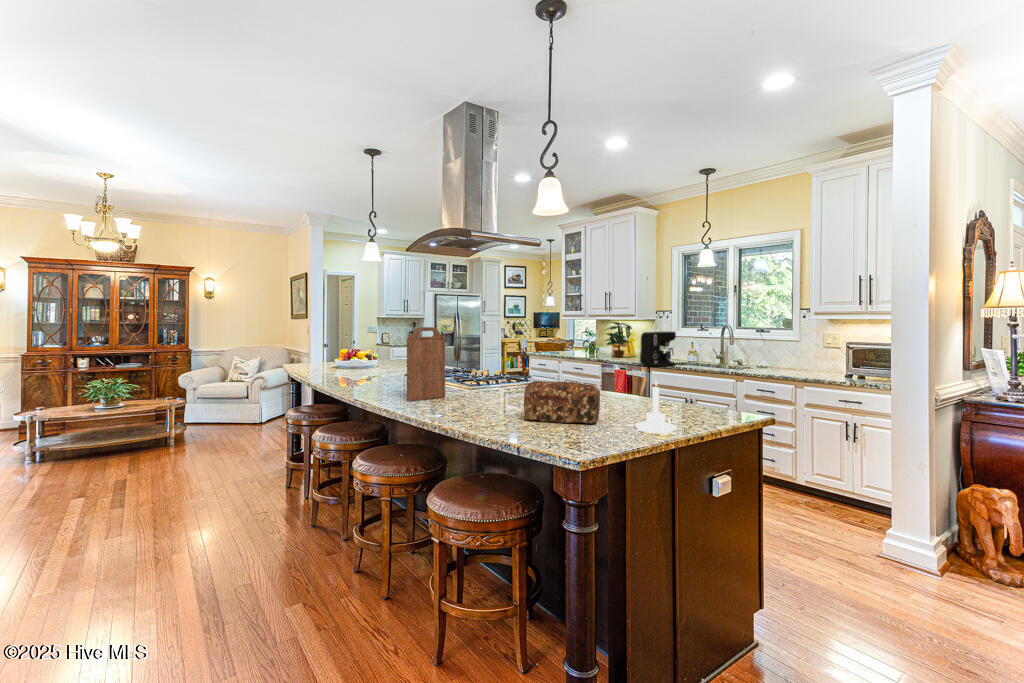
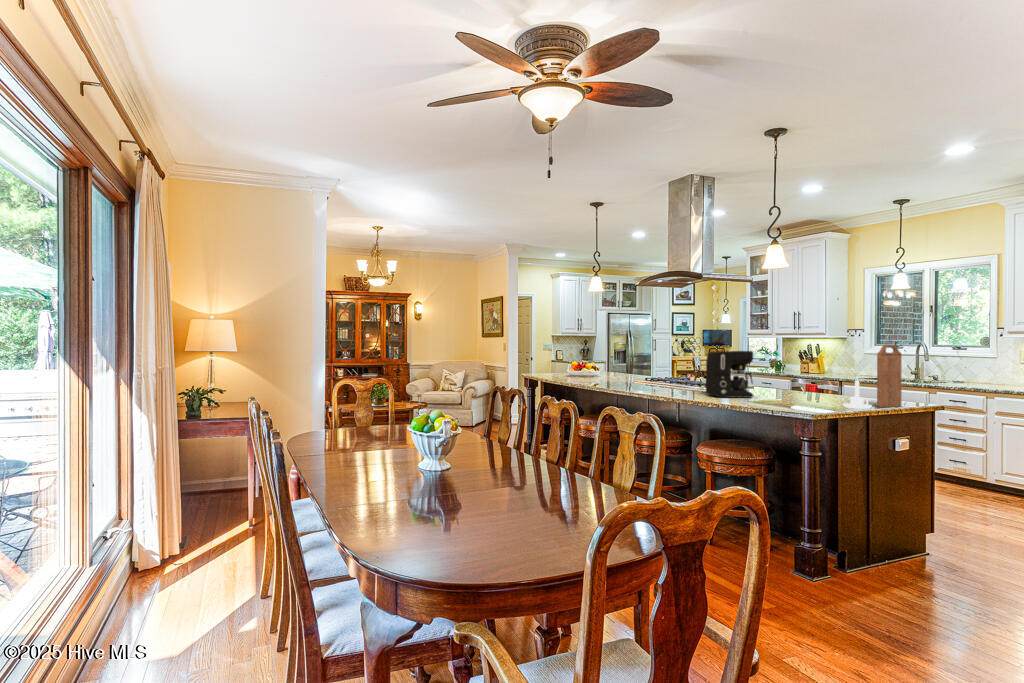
potted plant: present [605,322,632,357] -> none [791,340,822,373]
cutting board: present [407,327,445,401] -> present [877,344,902,407]
coffee maker: present [640,331,676,366] -> present [706,351,754,398]
bread loaf: present [524,381,600,423] -> none [763,377,815,404]

